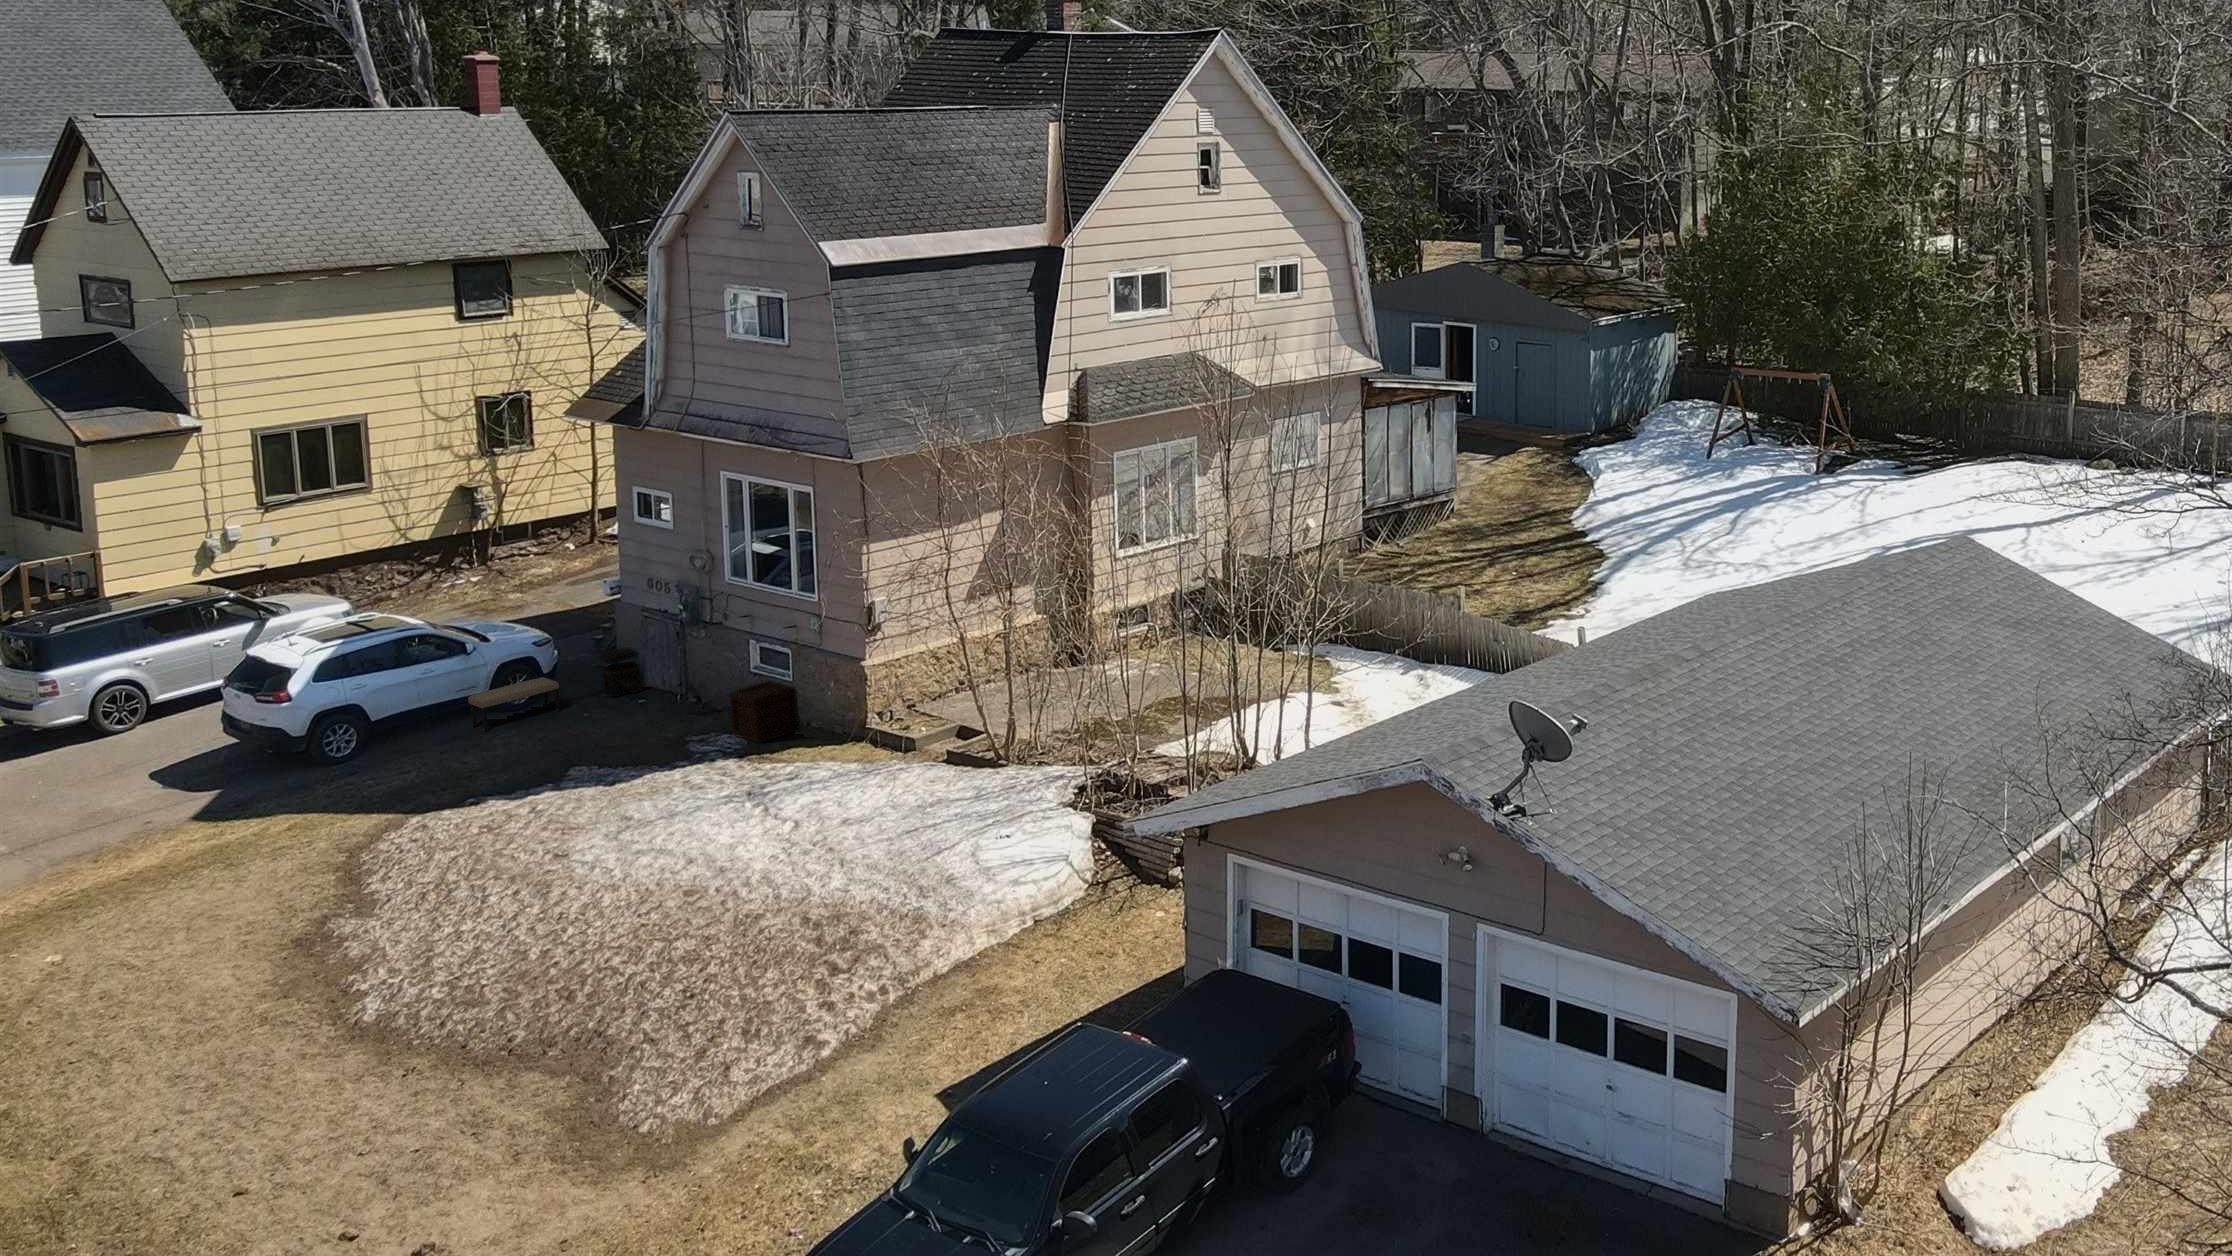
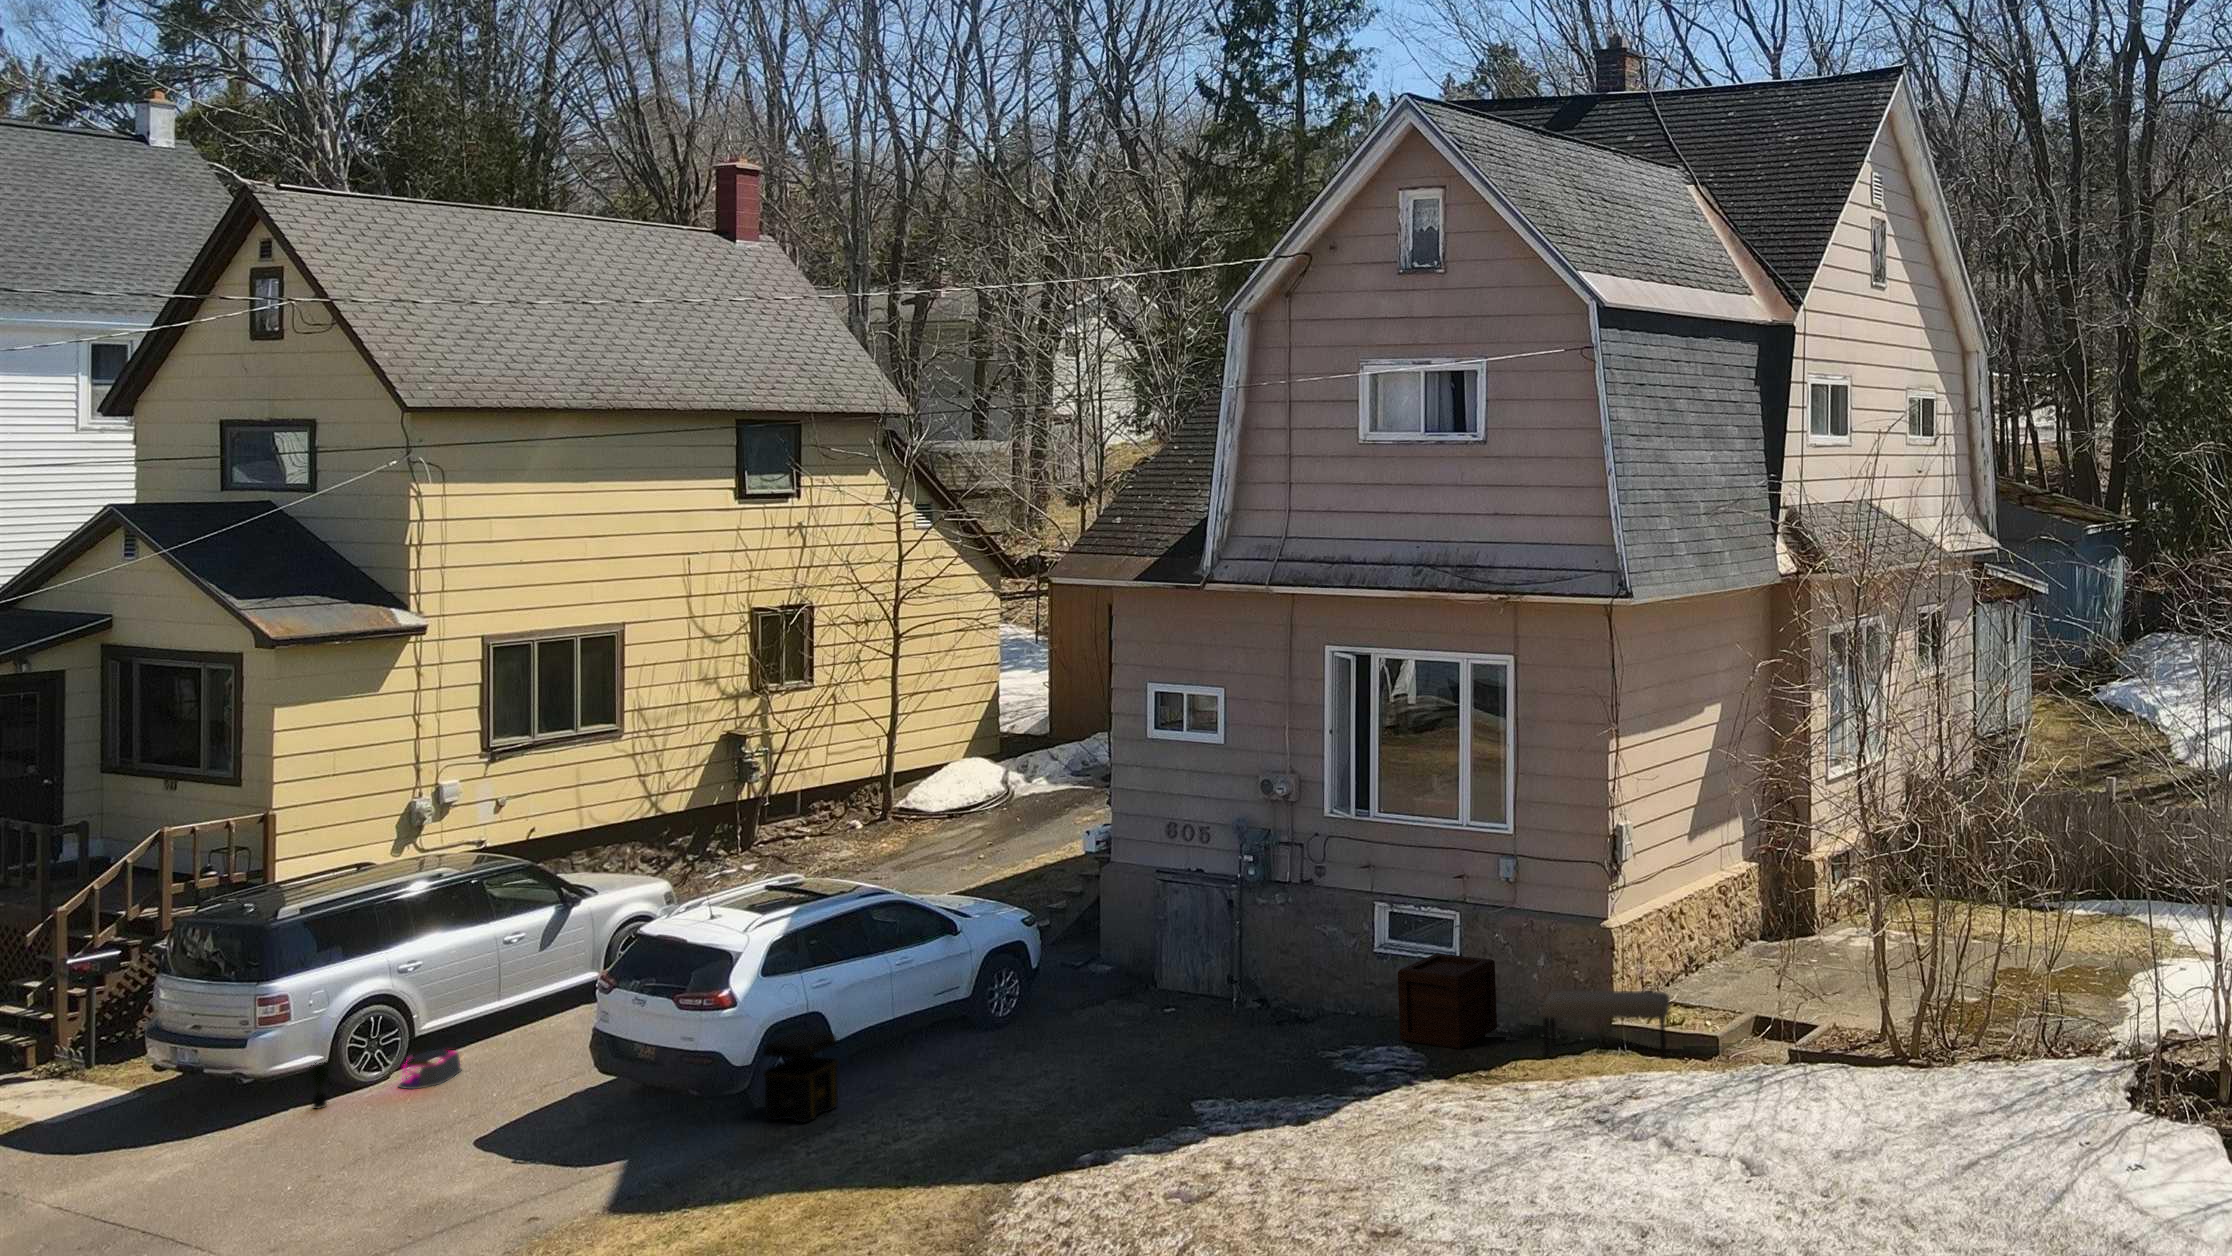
toolbox: present [600,647,642,697] -> present [763,1031,838,1122]
bench: present [468,677,560,731] -> present [1541,991,1670,1059]
potted plant: none [73,709,101,747] -> present [306,1059,333,1109]
storage bin: none [143,712,190,737] -> present [399,1049,461,1089]

